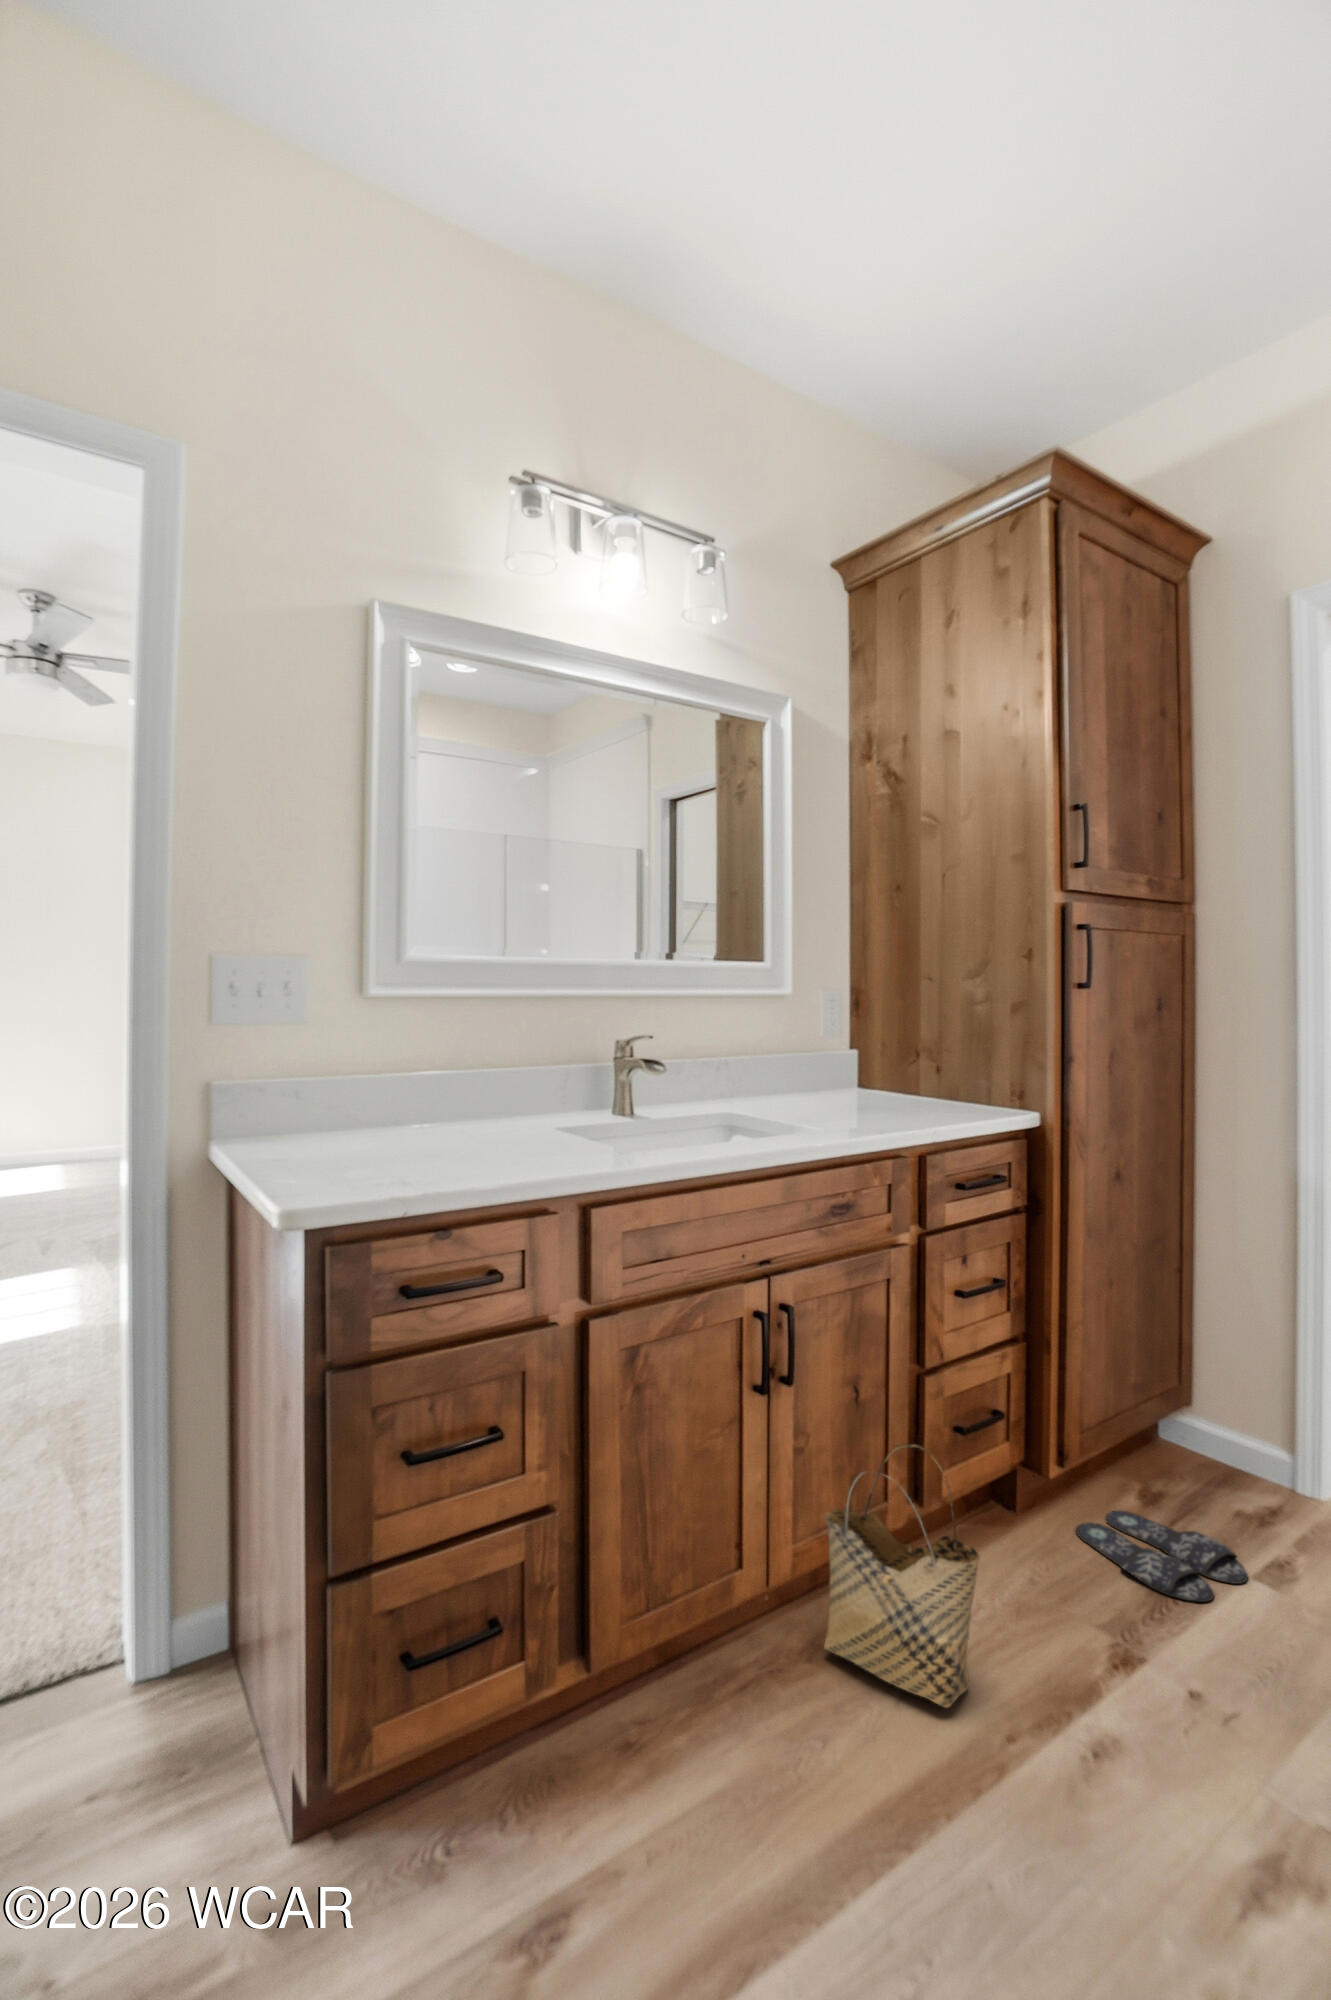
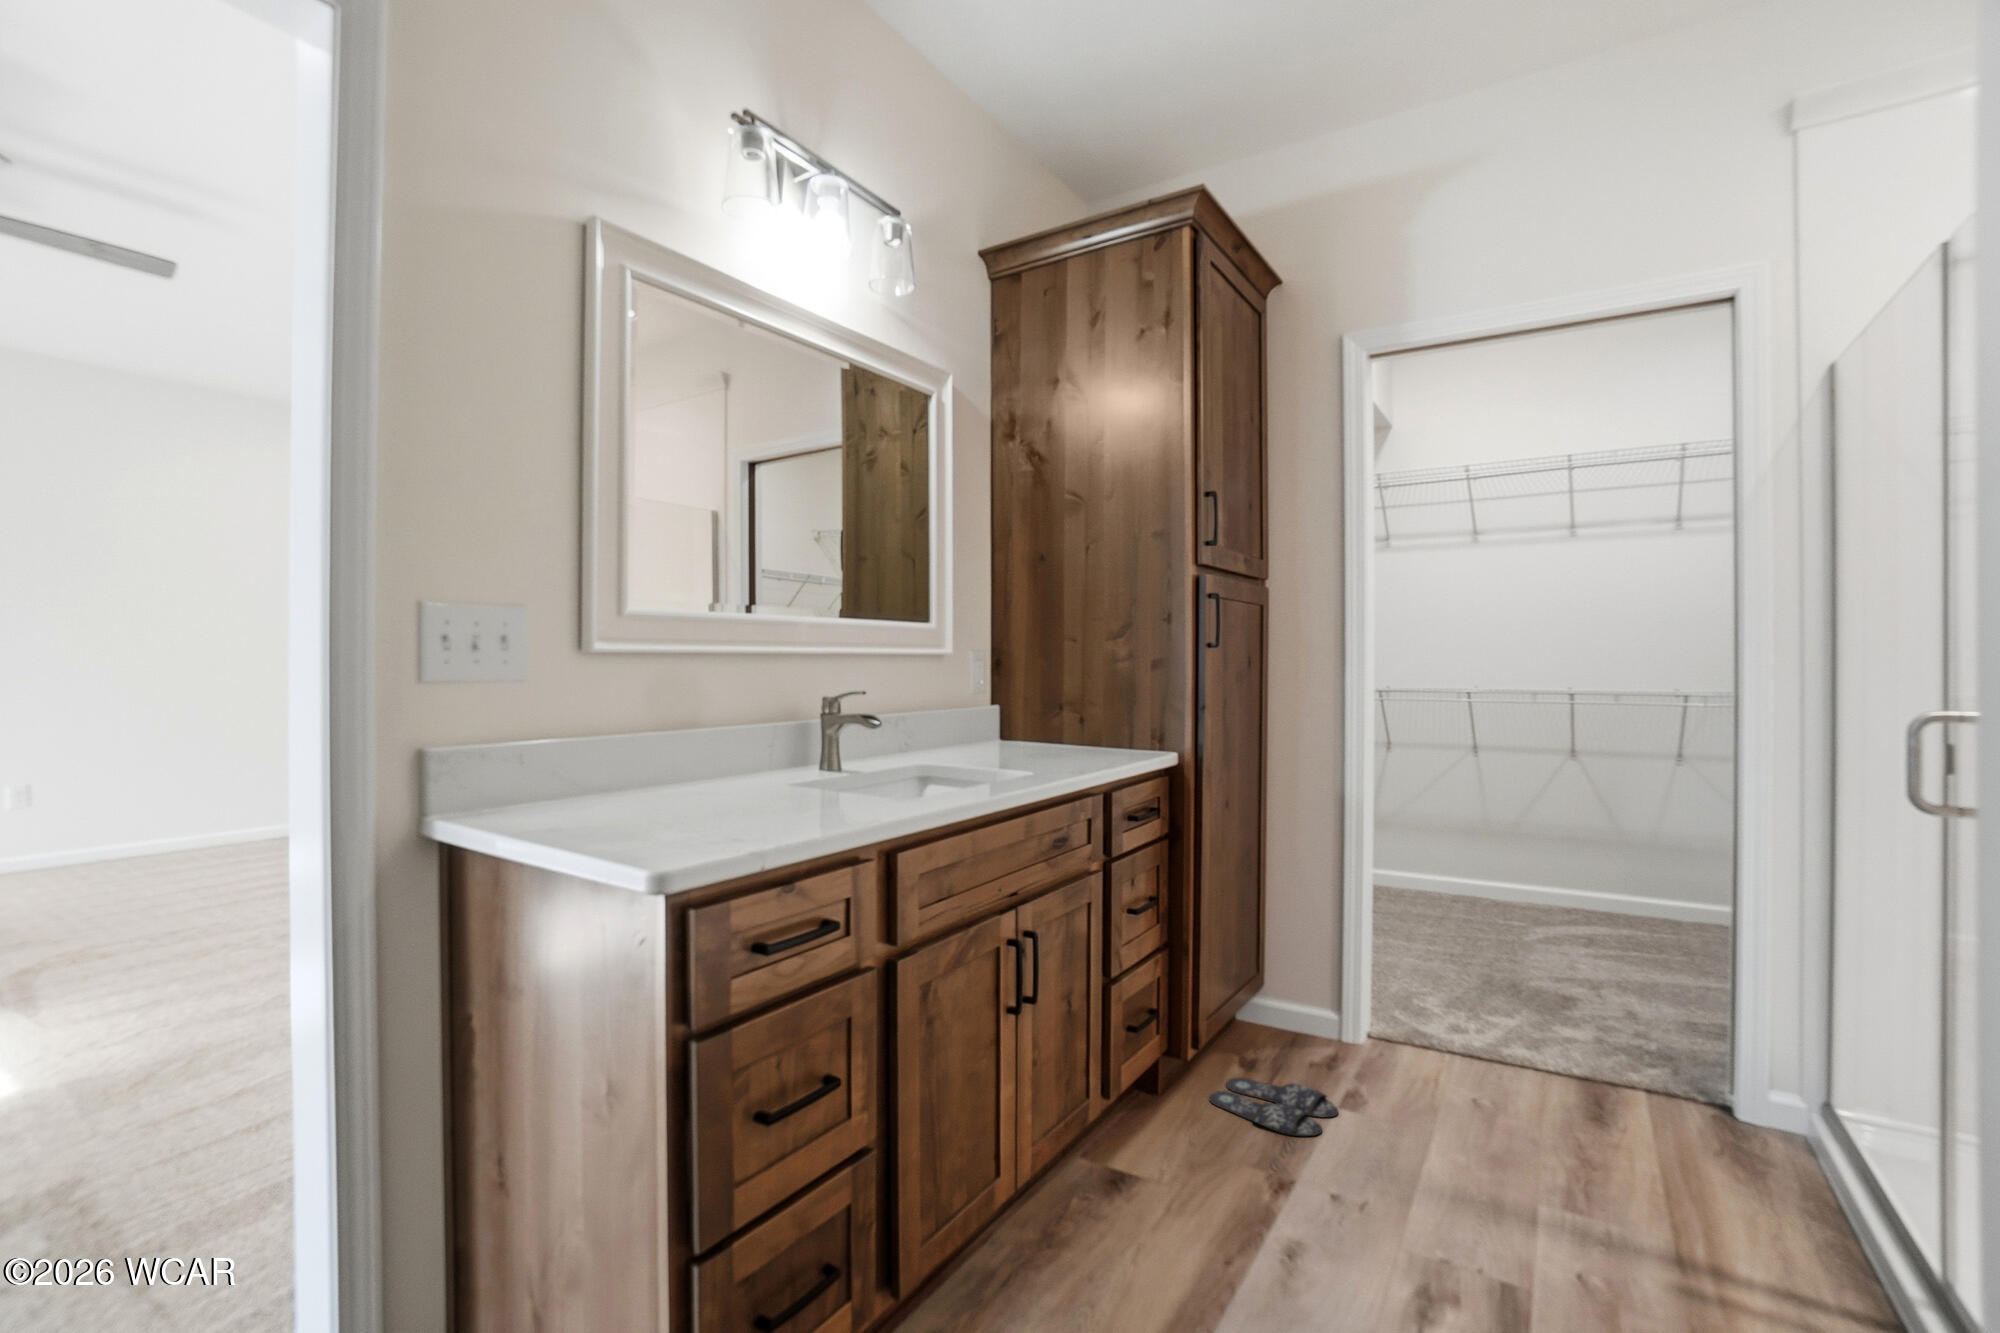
woven basket: present [824,1444,980,1707] -> none [1057,1042,1195,1259]

